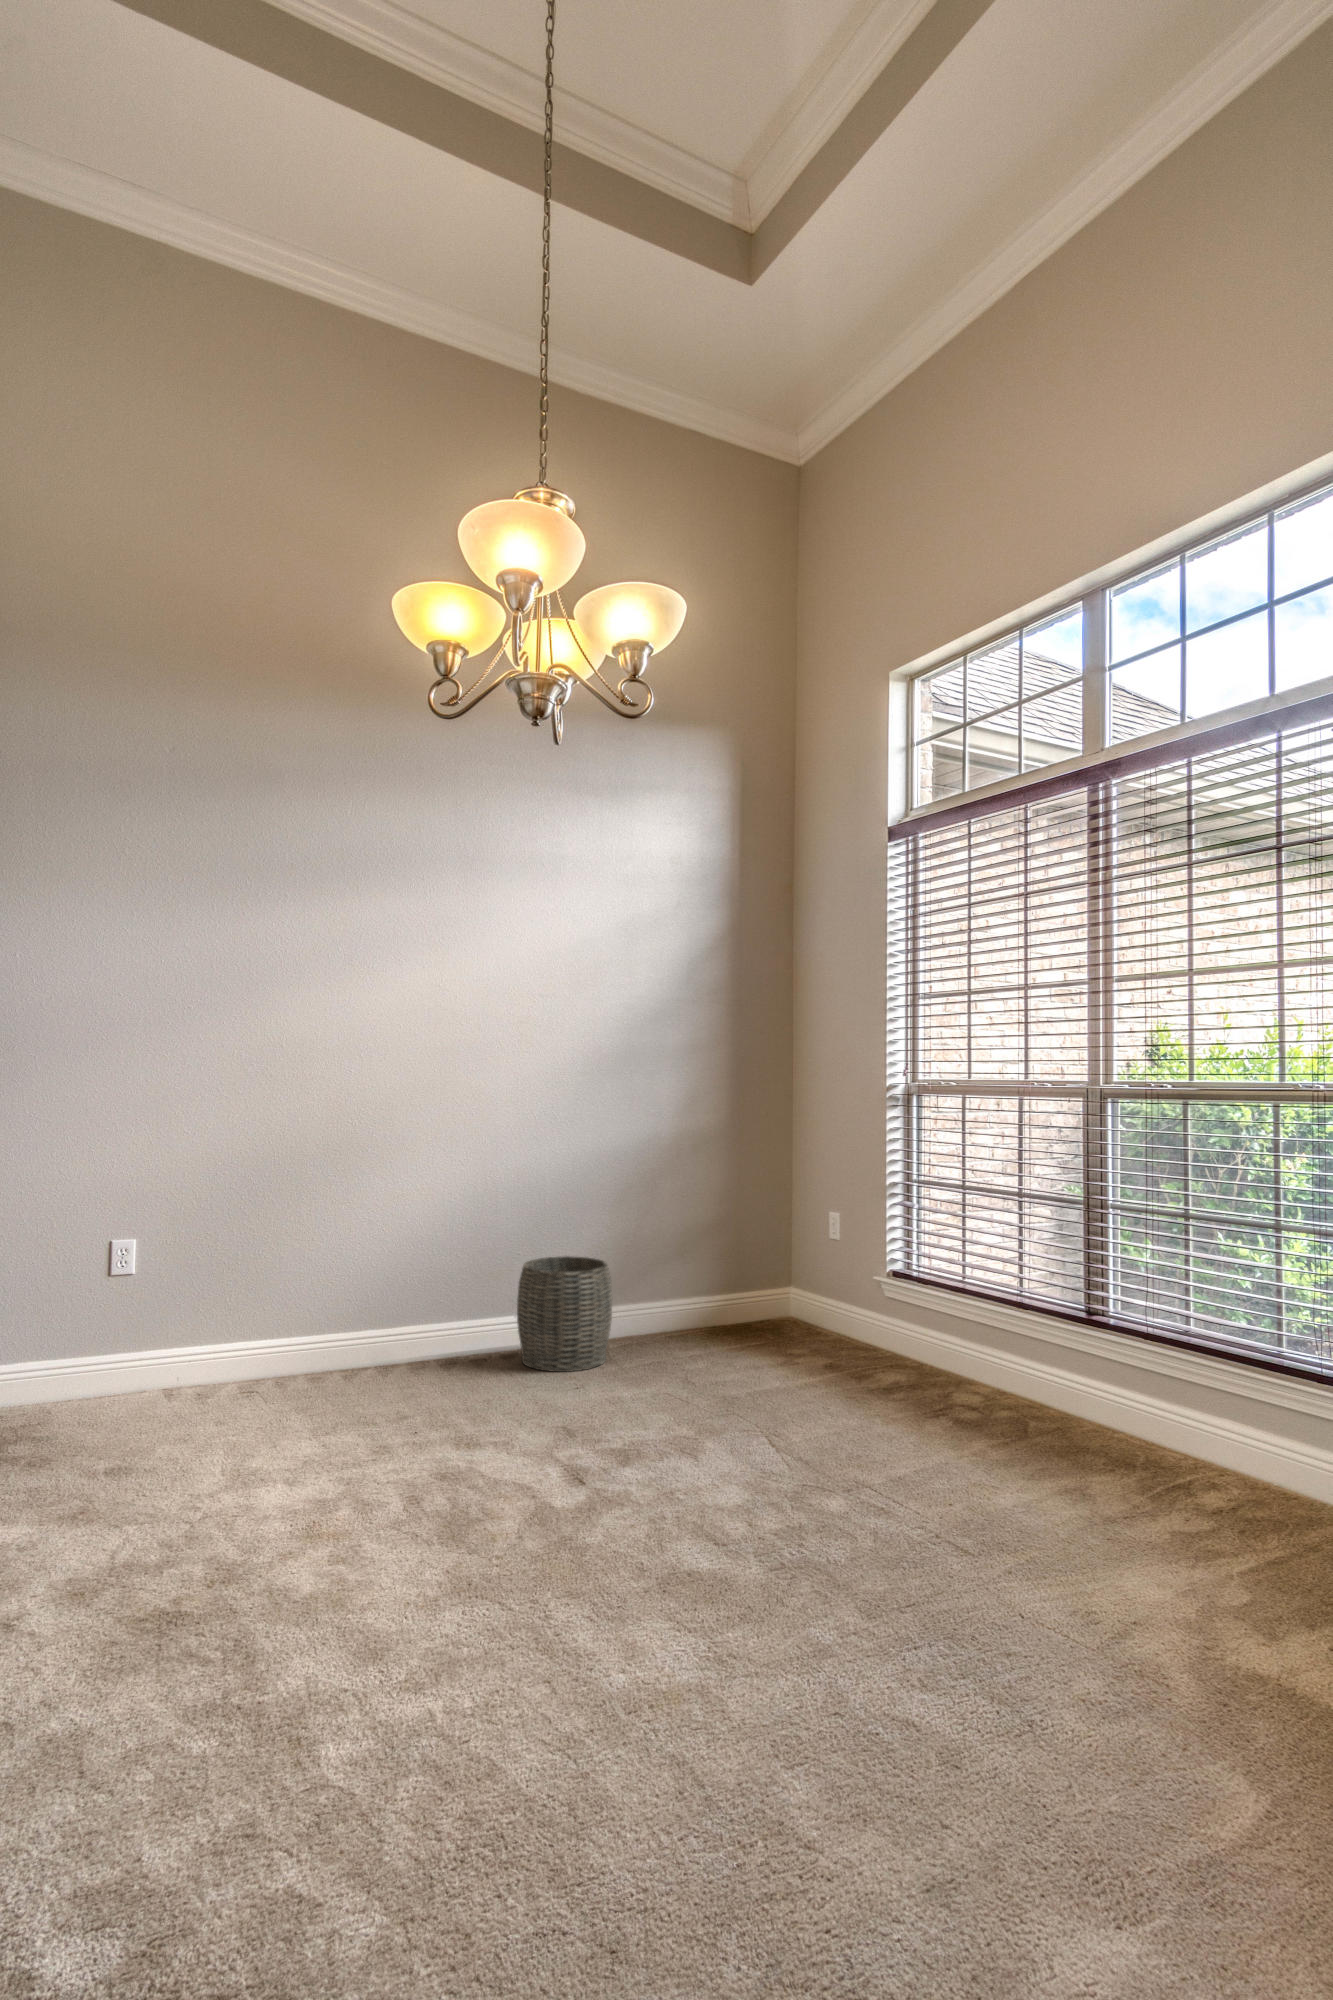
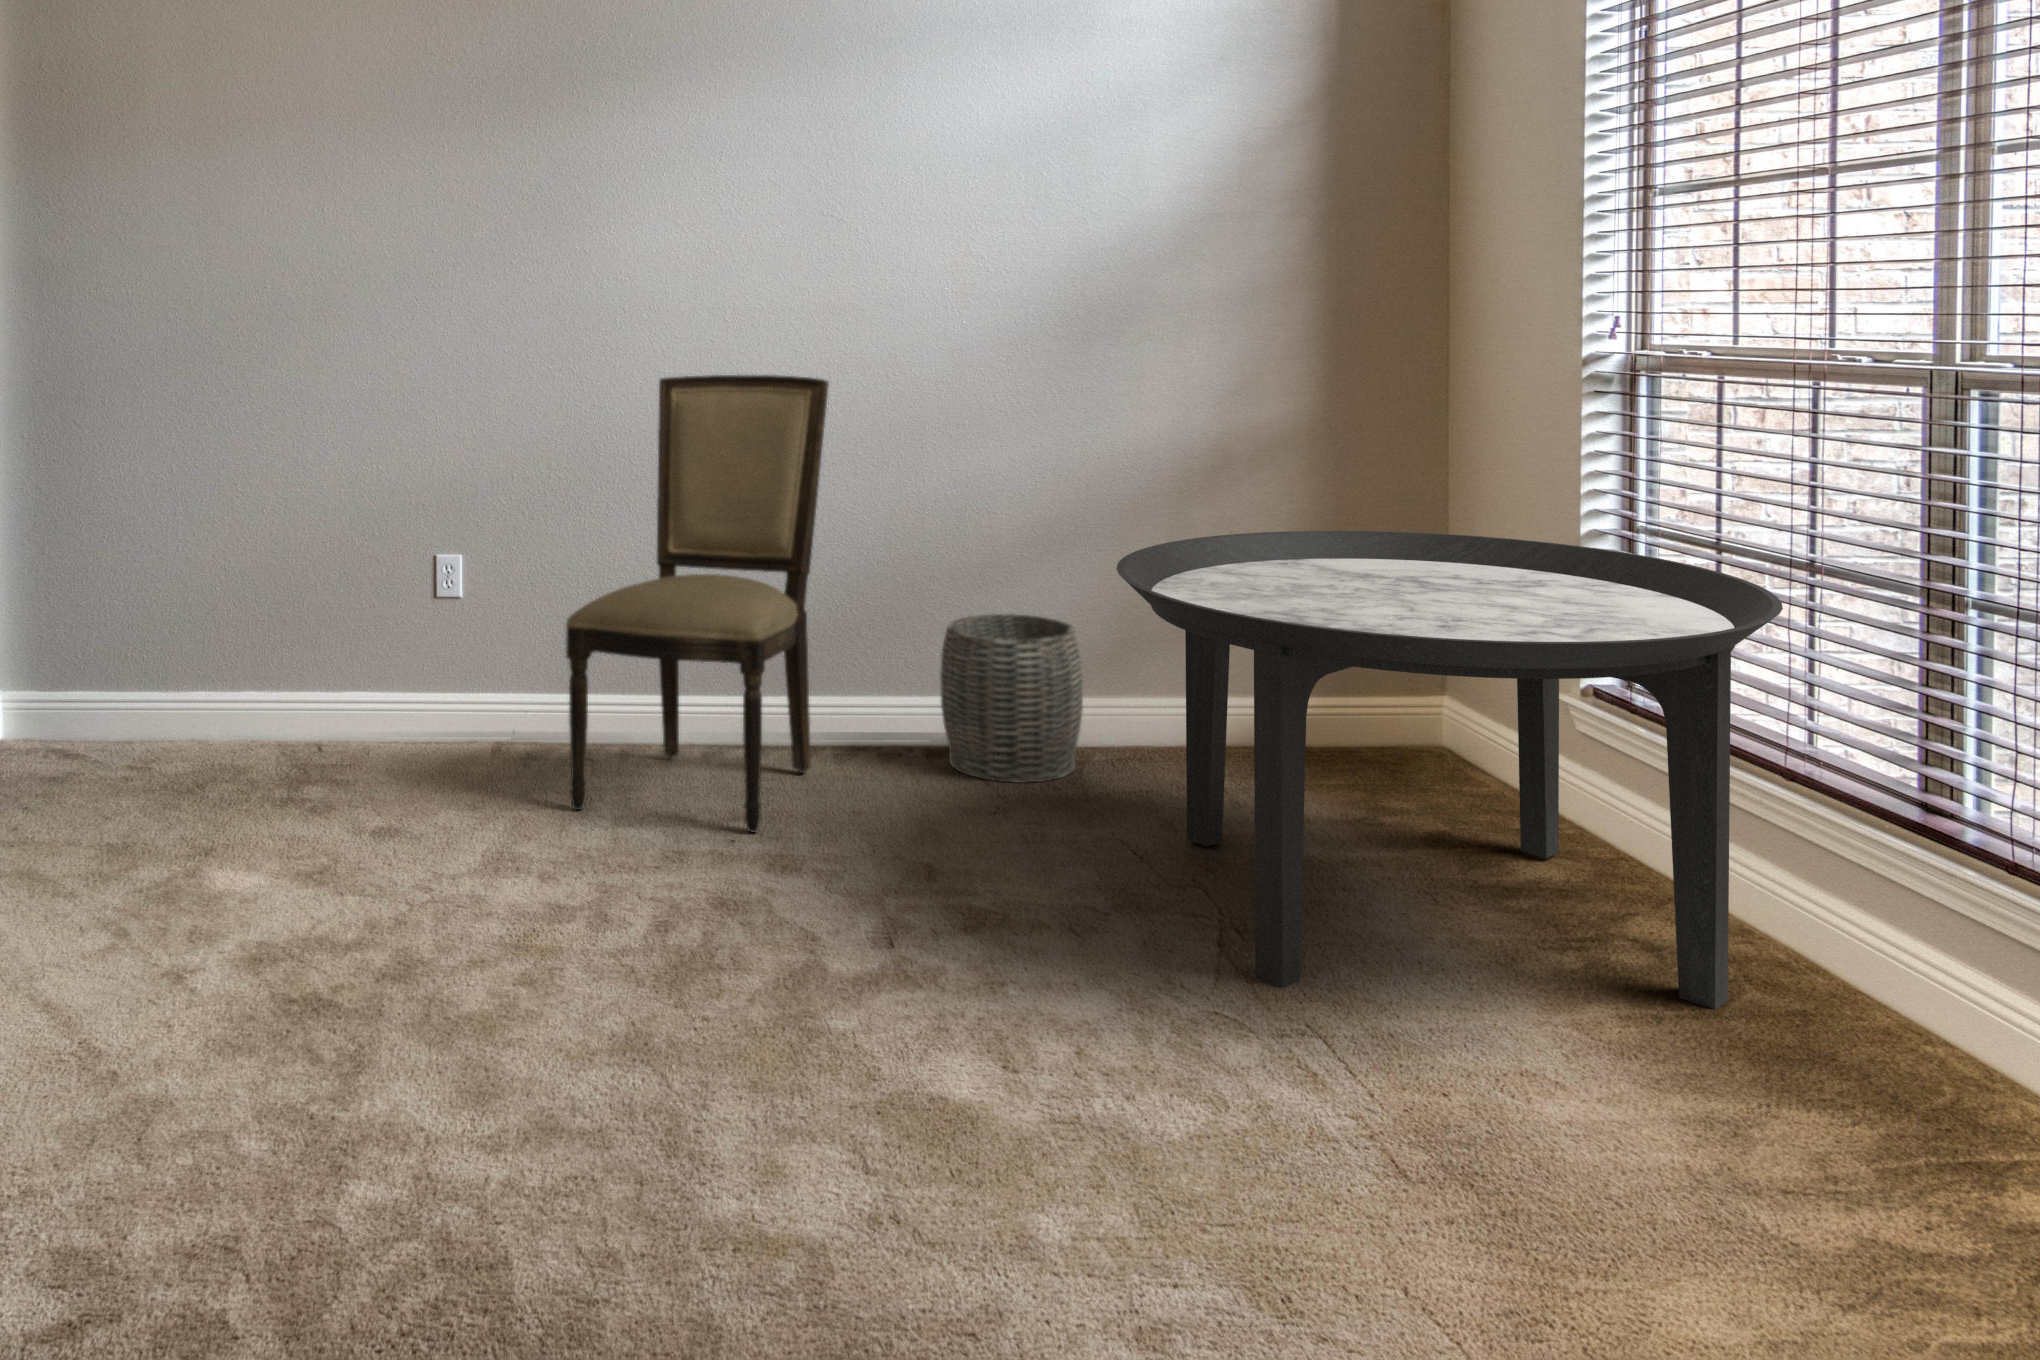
dining chair: none [267,1091,451,1435] -> present [566,375,829,832]
round table: none [686,1187,1038,1466] -> present [1117,531,1783,1009]

